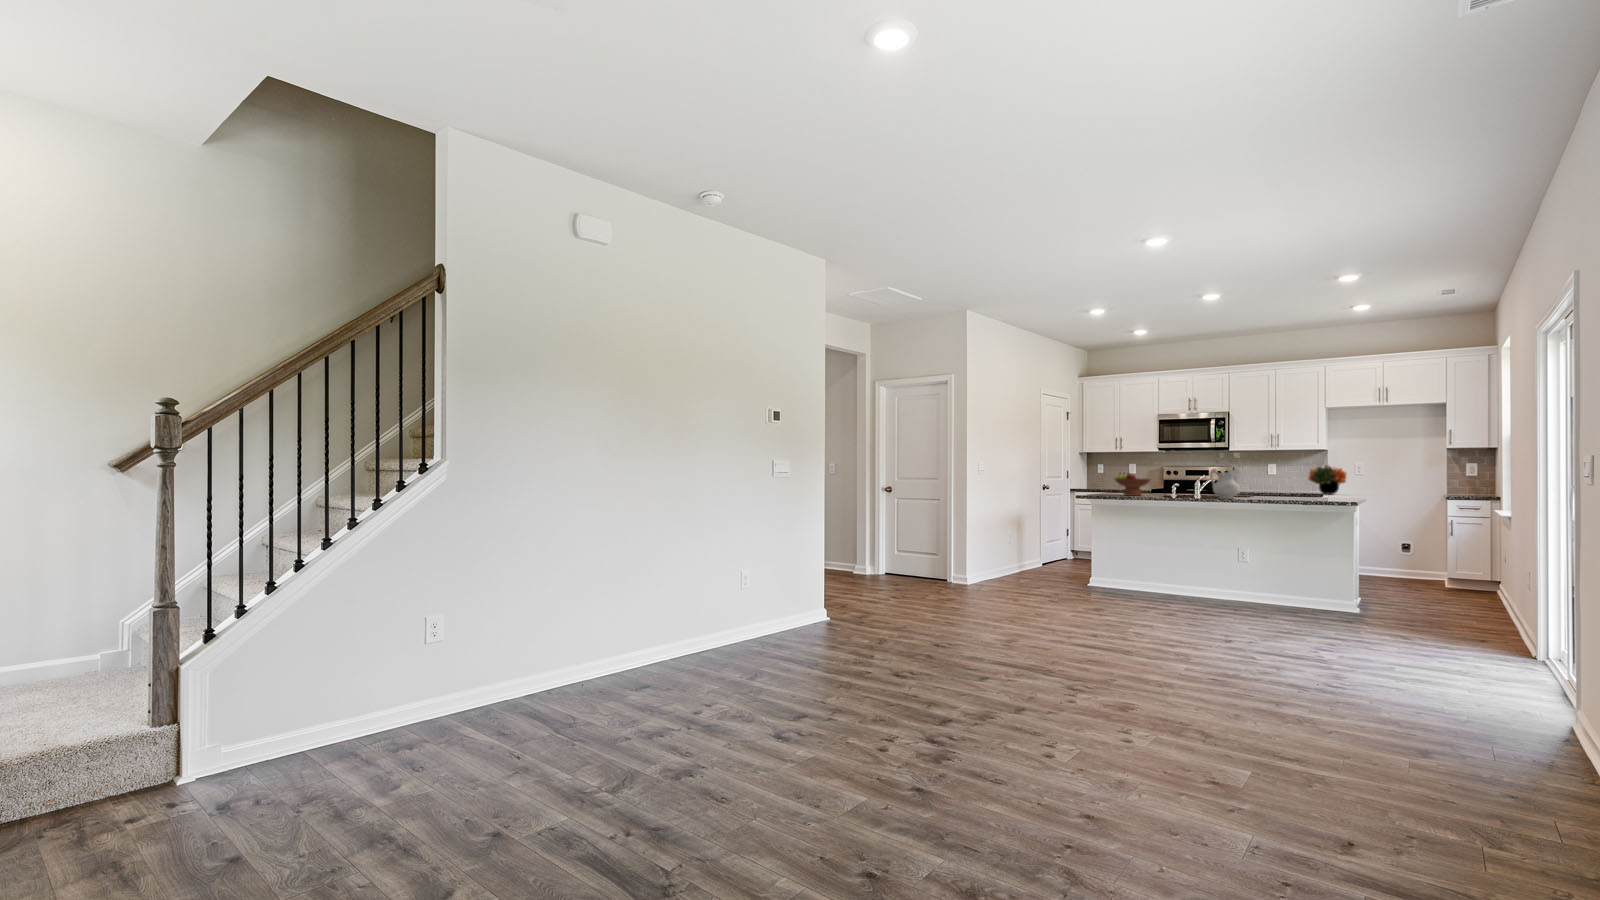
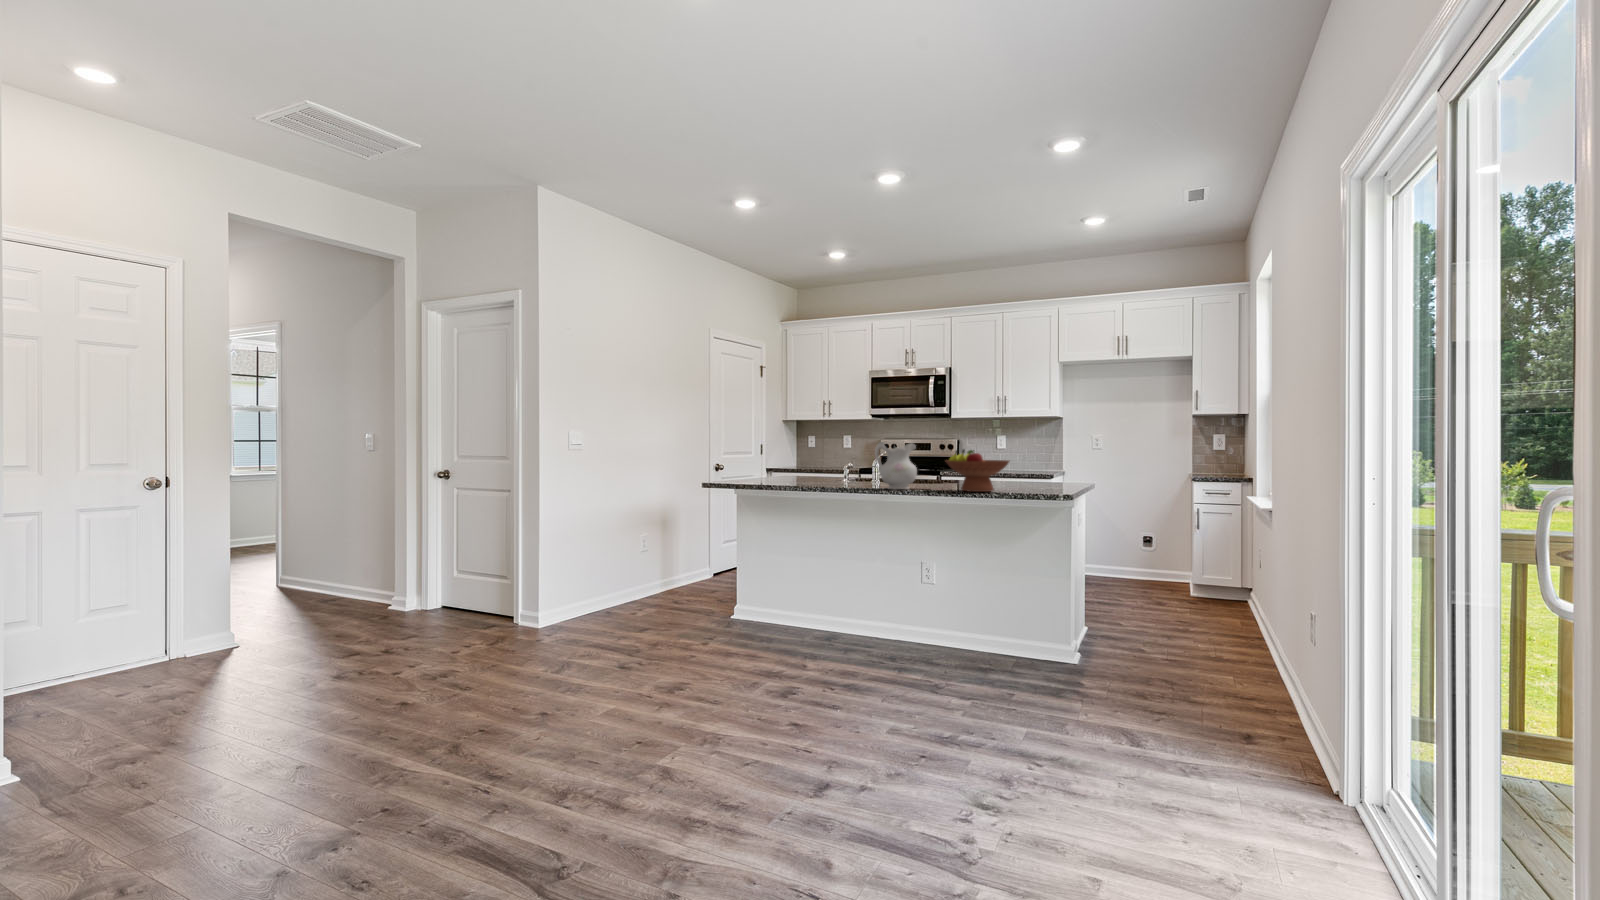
flower arrangement: present [1309,465,1346,494] -> none [1039,436,1084,474]
fruit bowl: present [1115,473,1150,496] -> present [946,449,1009,492]

